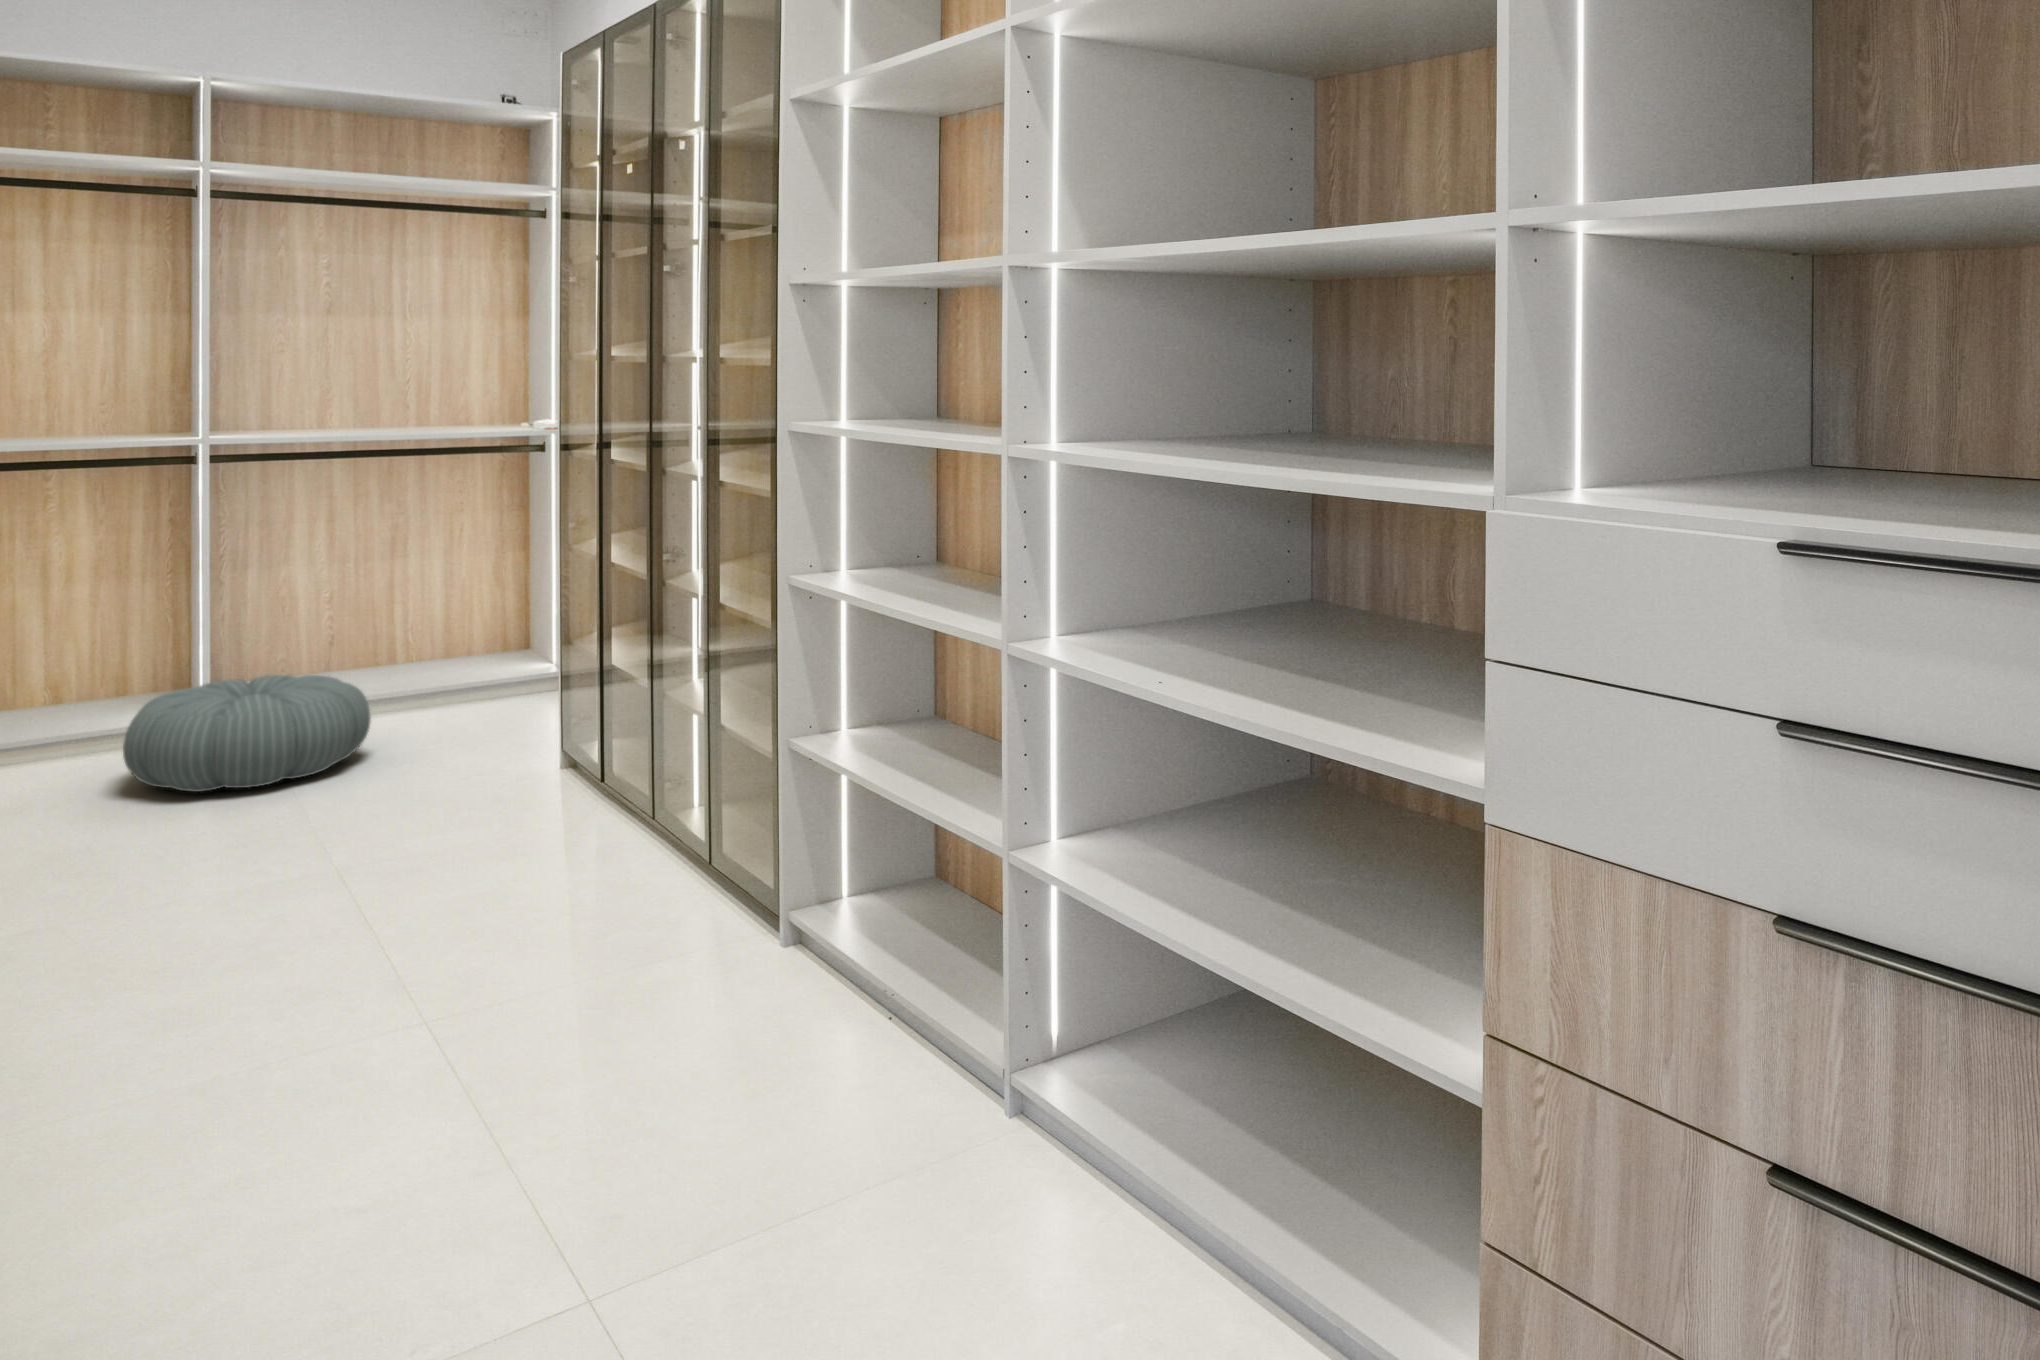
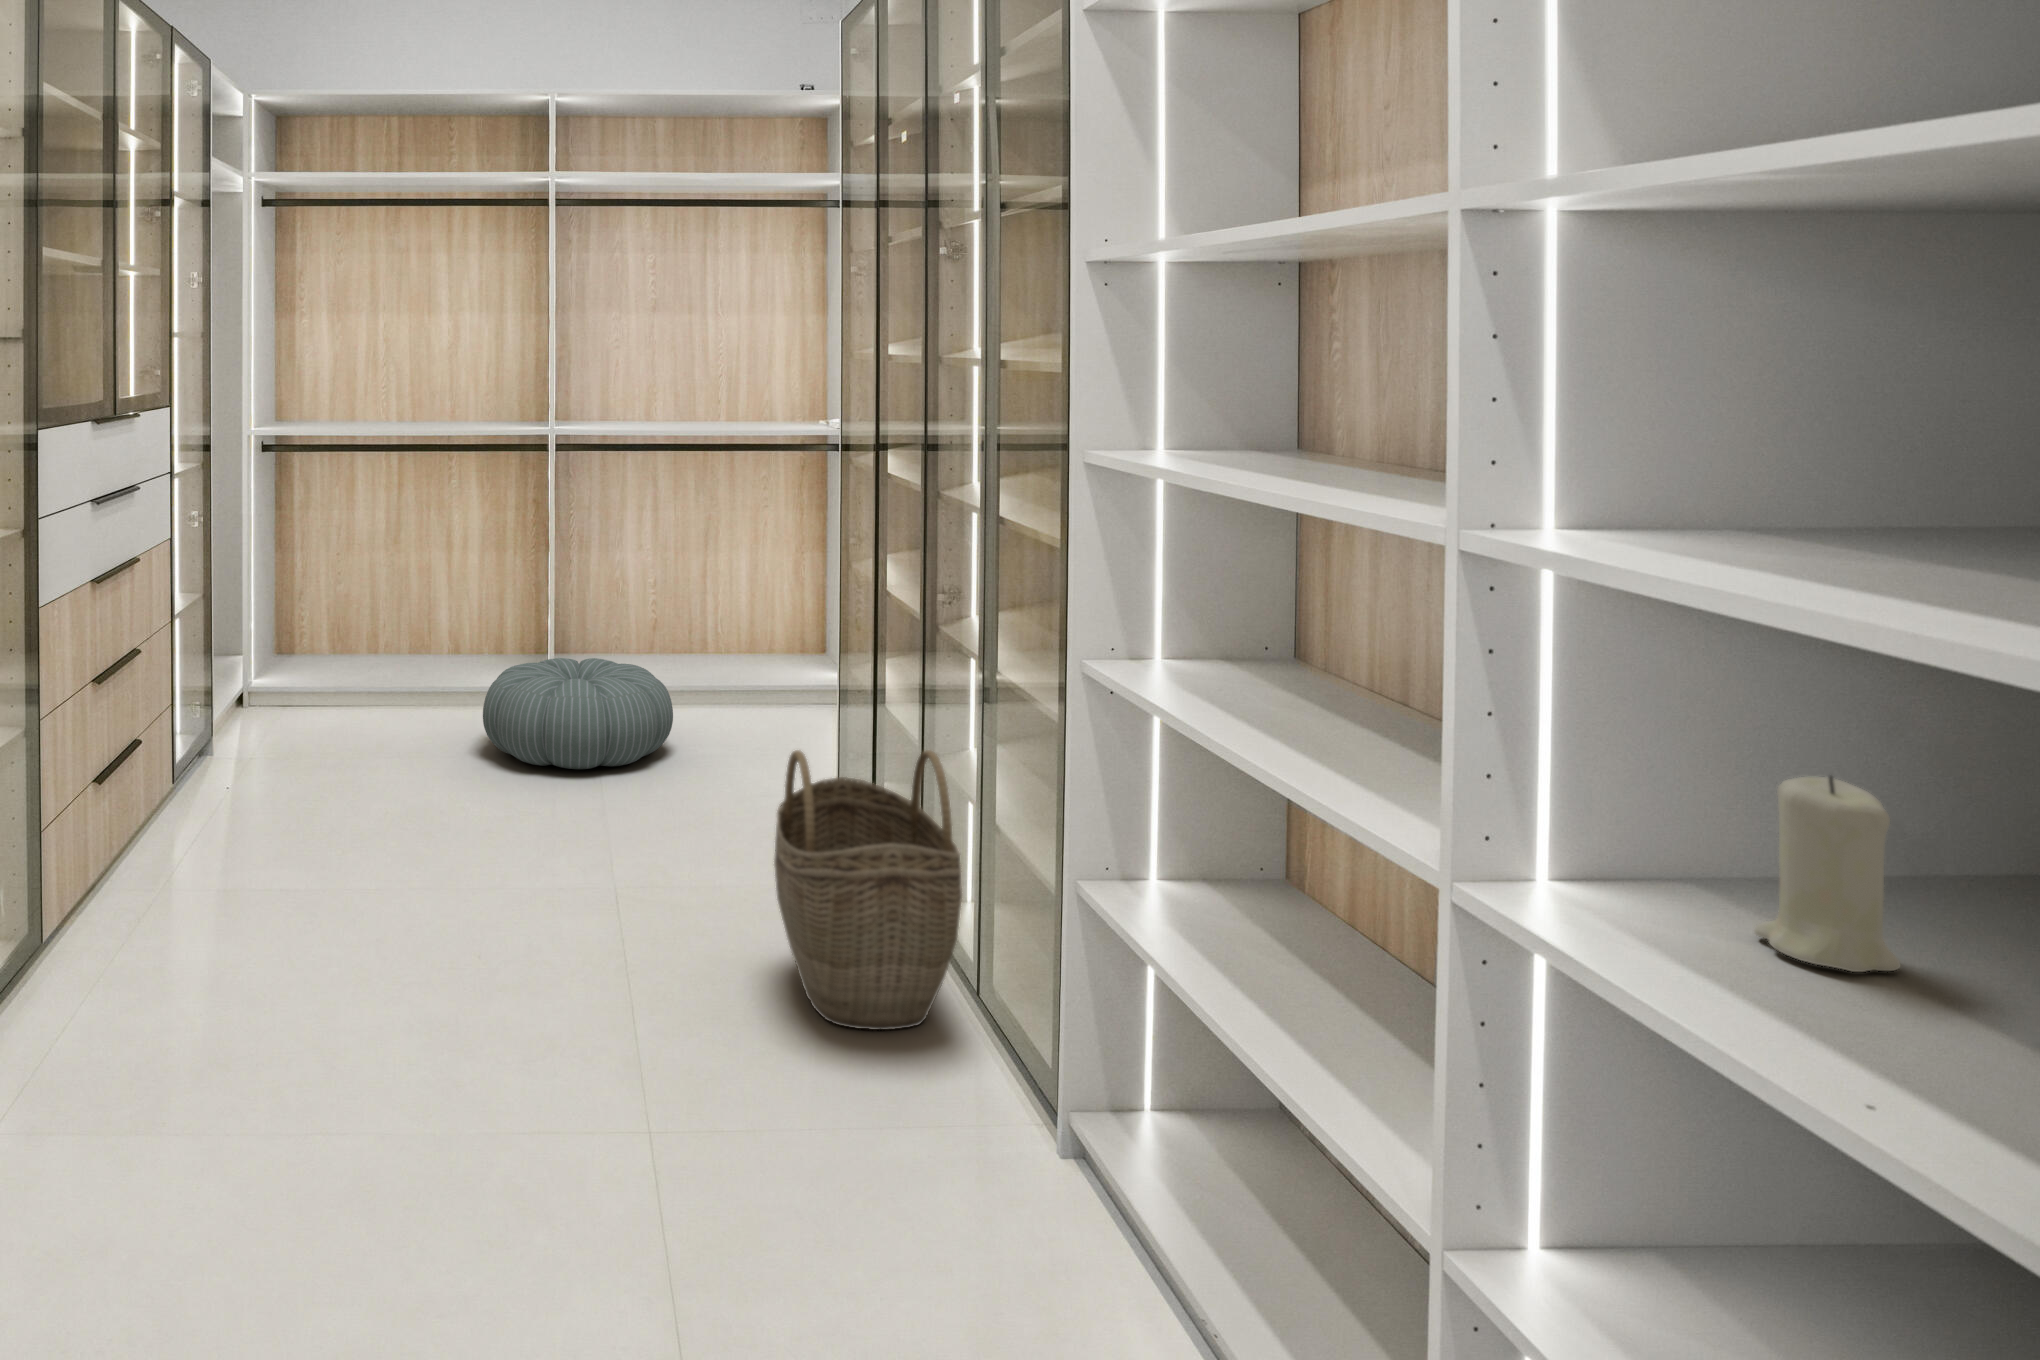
candle: none [1143,552,1197,644] -> present [1754,776,1901,972]
woven basket: none [518,678,692,916] -> present [774,750,962,1030]

